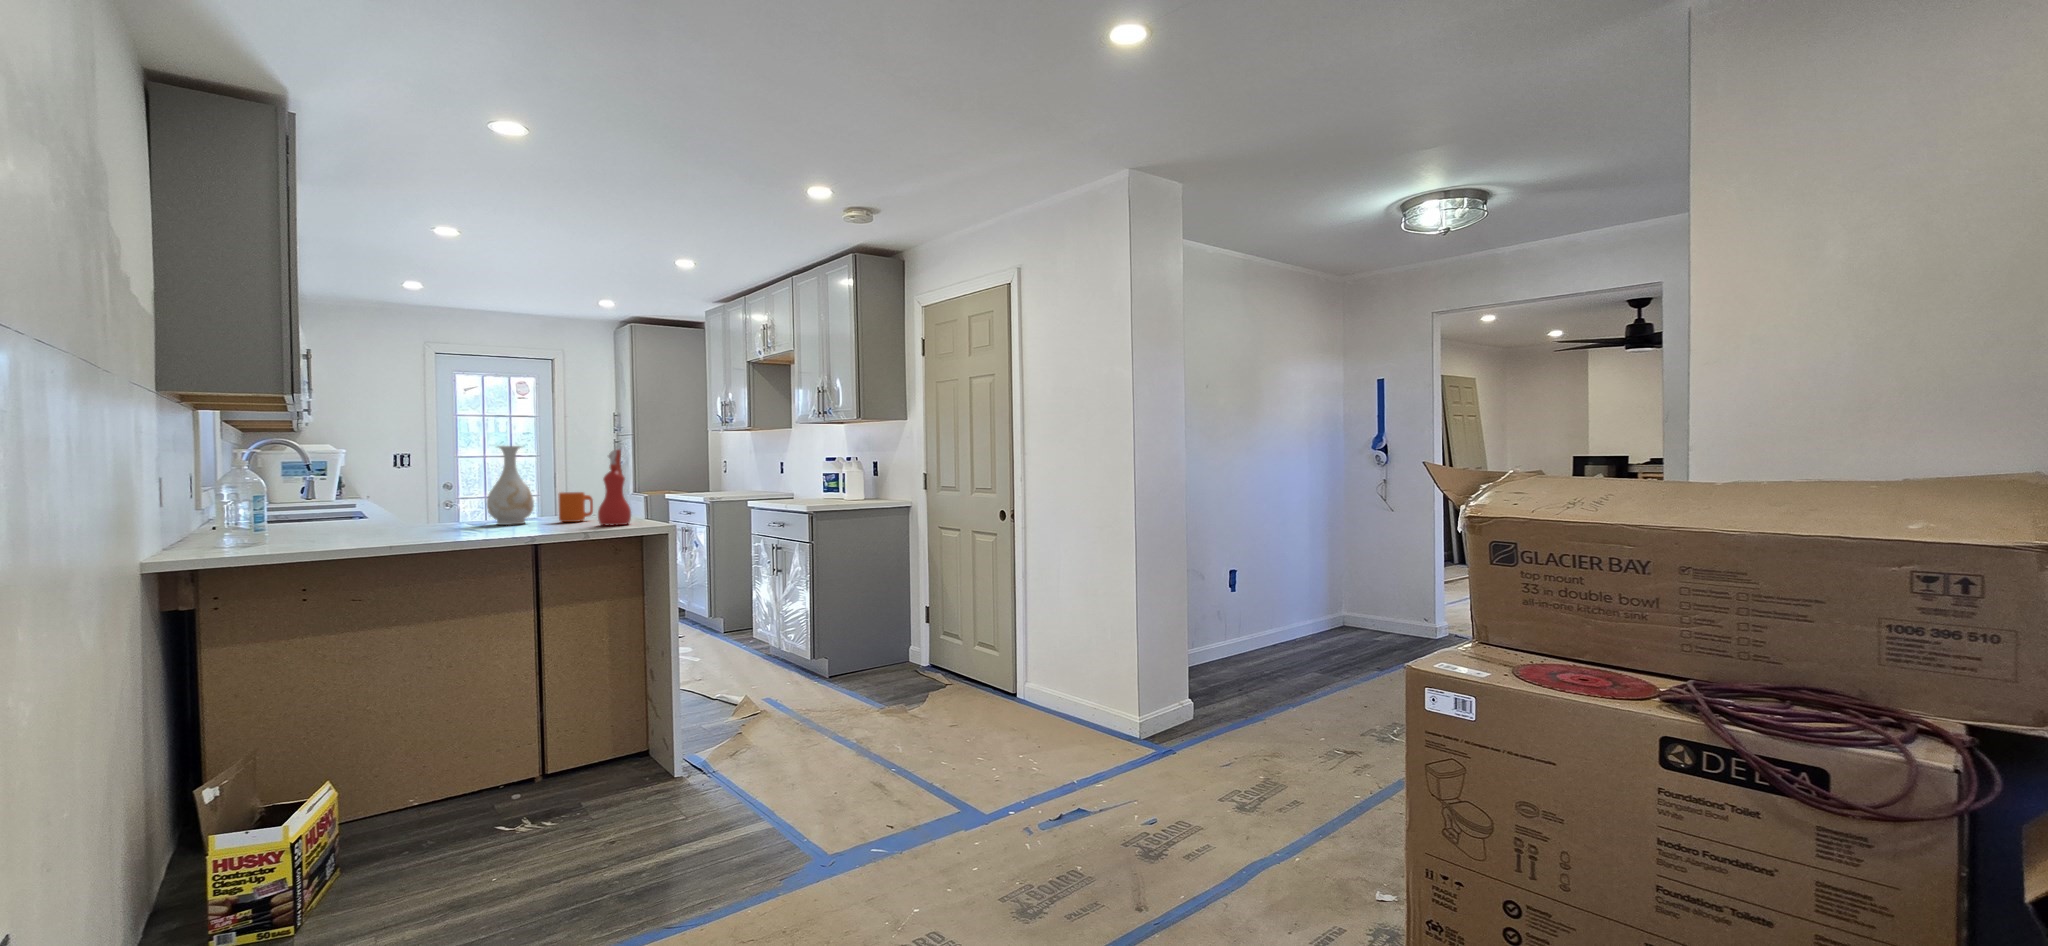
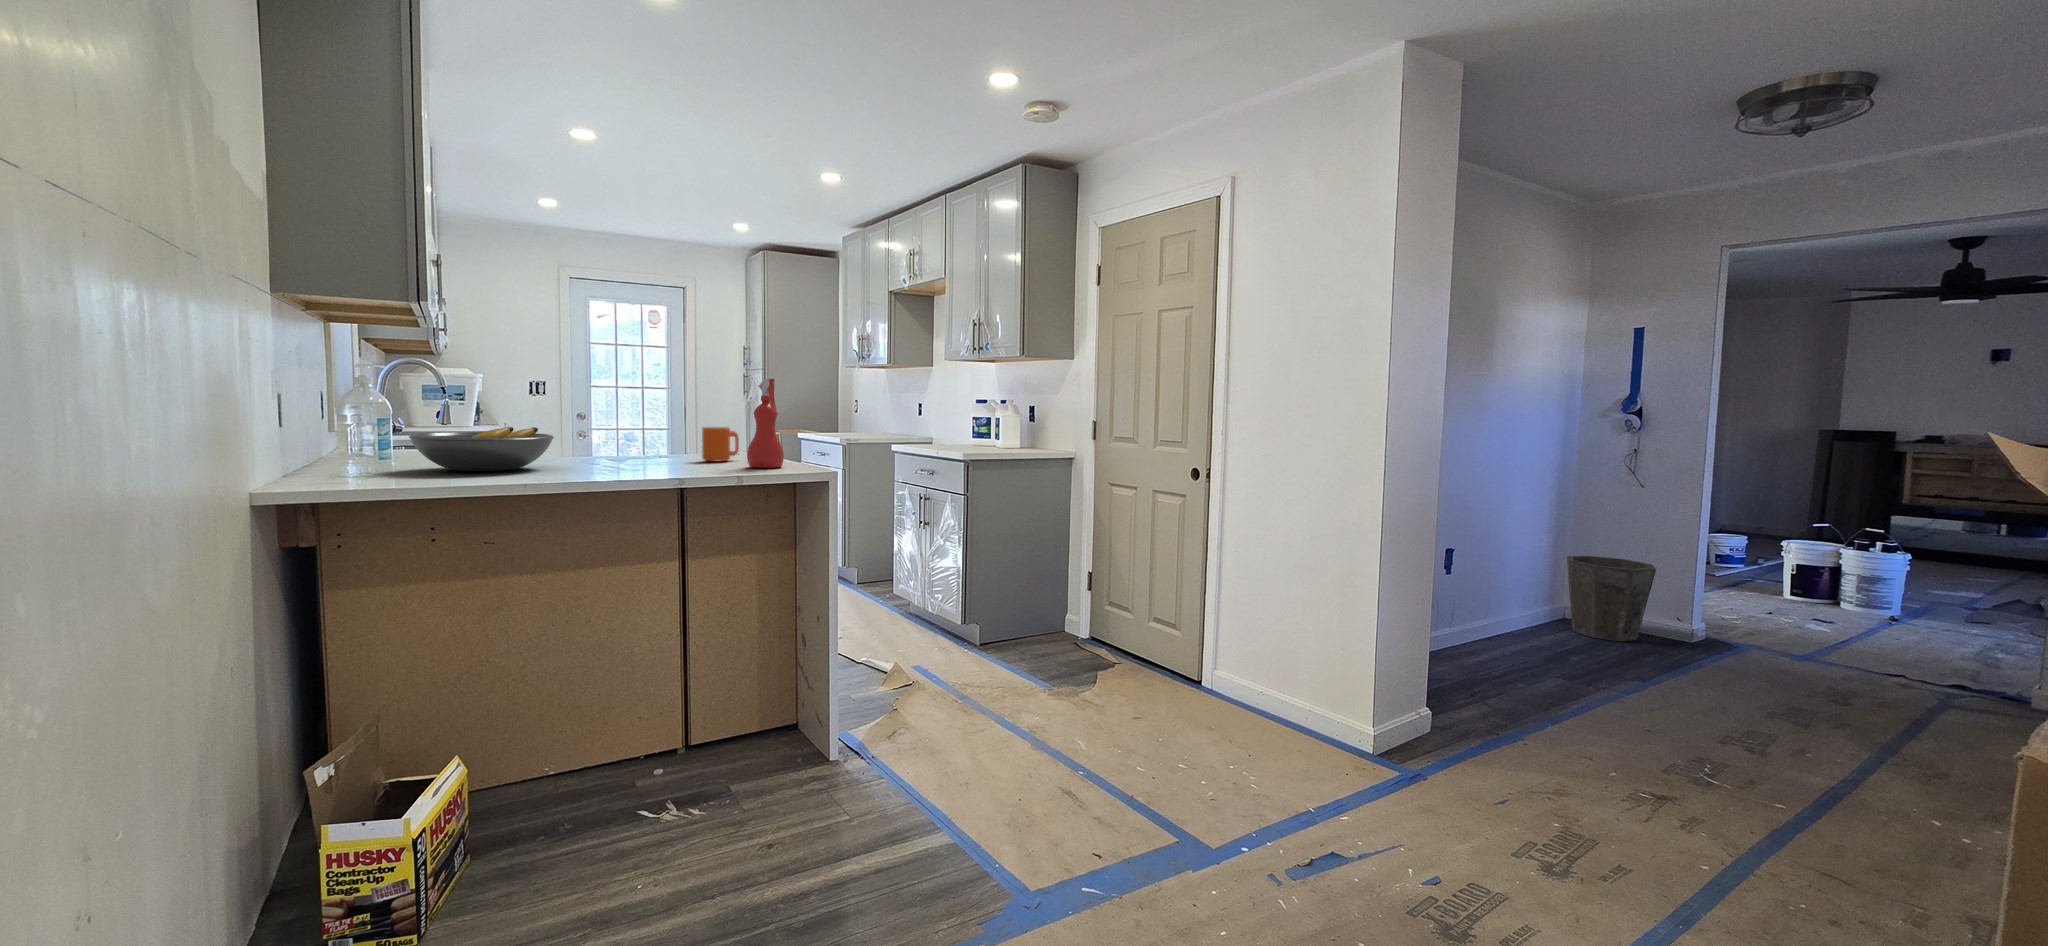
vase: present [487,446,534,525] -> none [625,371,675,462]
fruit bowl: none [282,499,419,539] -> present [409,427,554,471]
waste bin: none [1329,570,1393,639] -> present [1567,556,1656,641]

